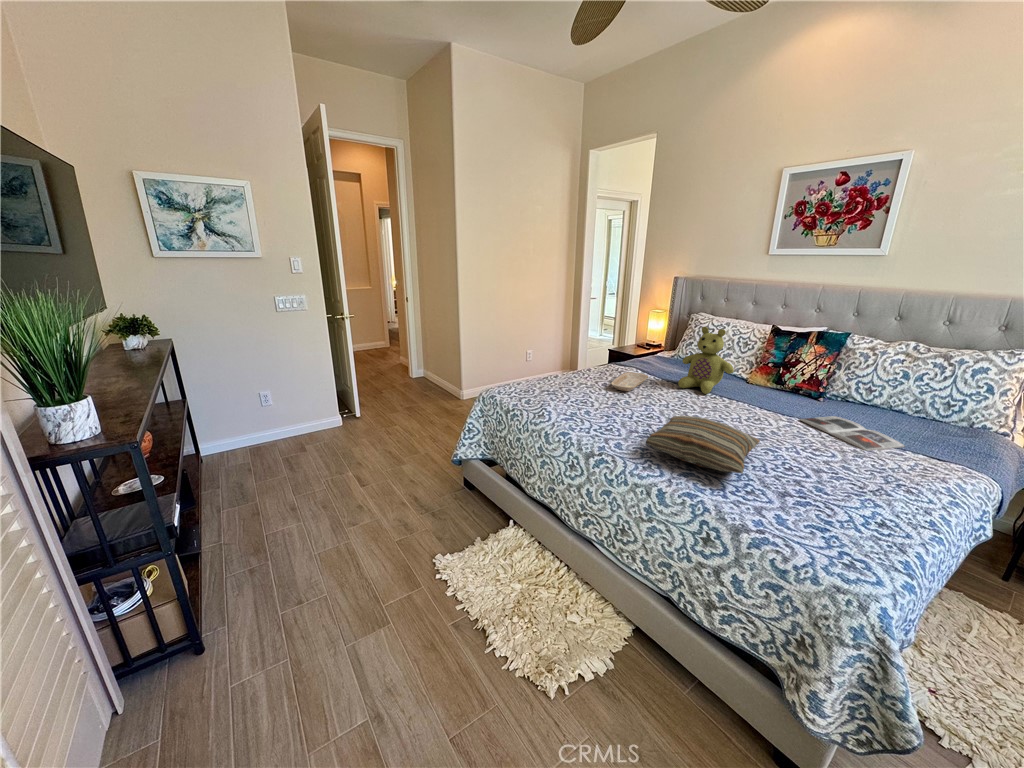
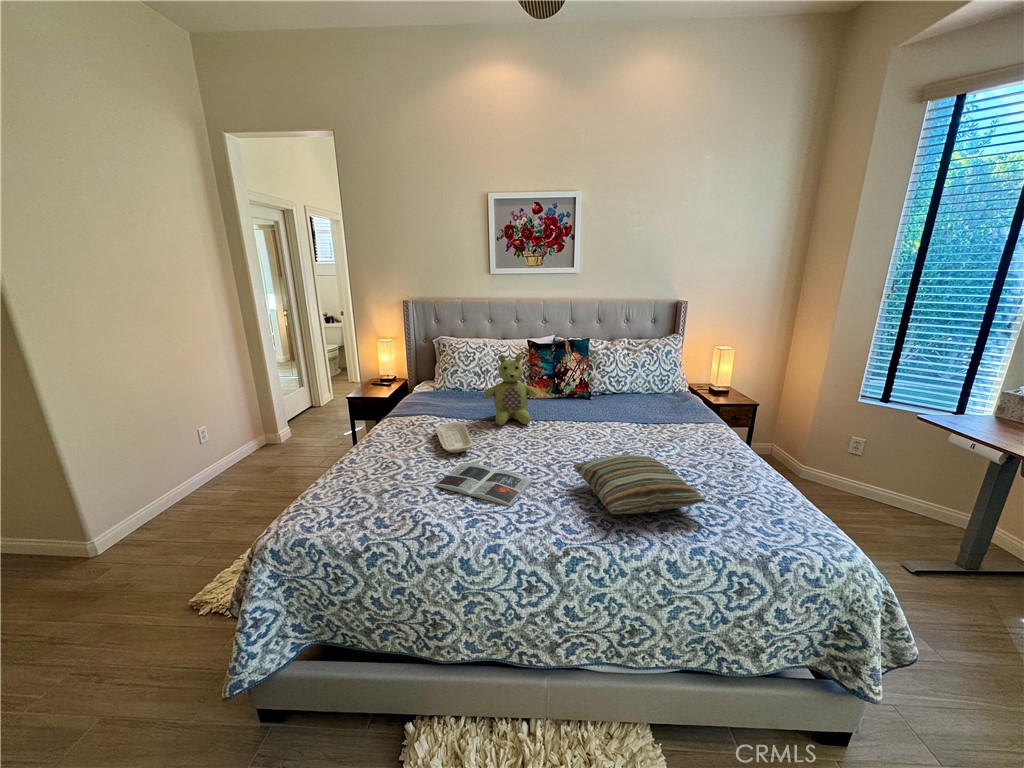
magazine: present [800,416,905,451] -> present [435,463,533,506]

